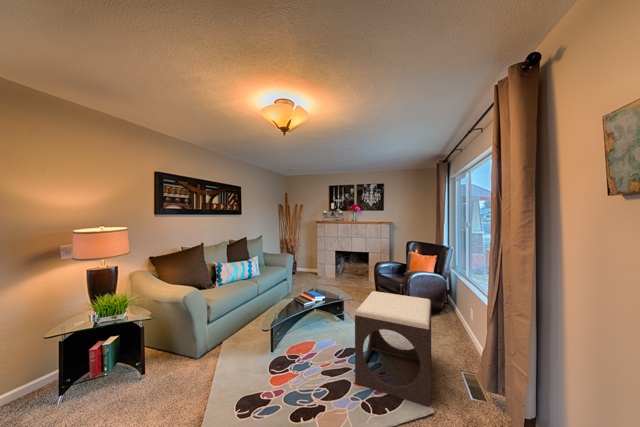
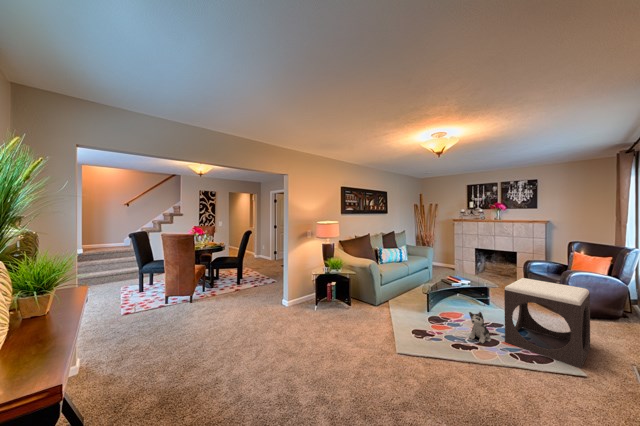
plush toy: none [314,350,340,397] -> present [469,312,491,343]

